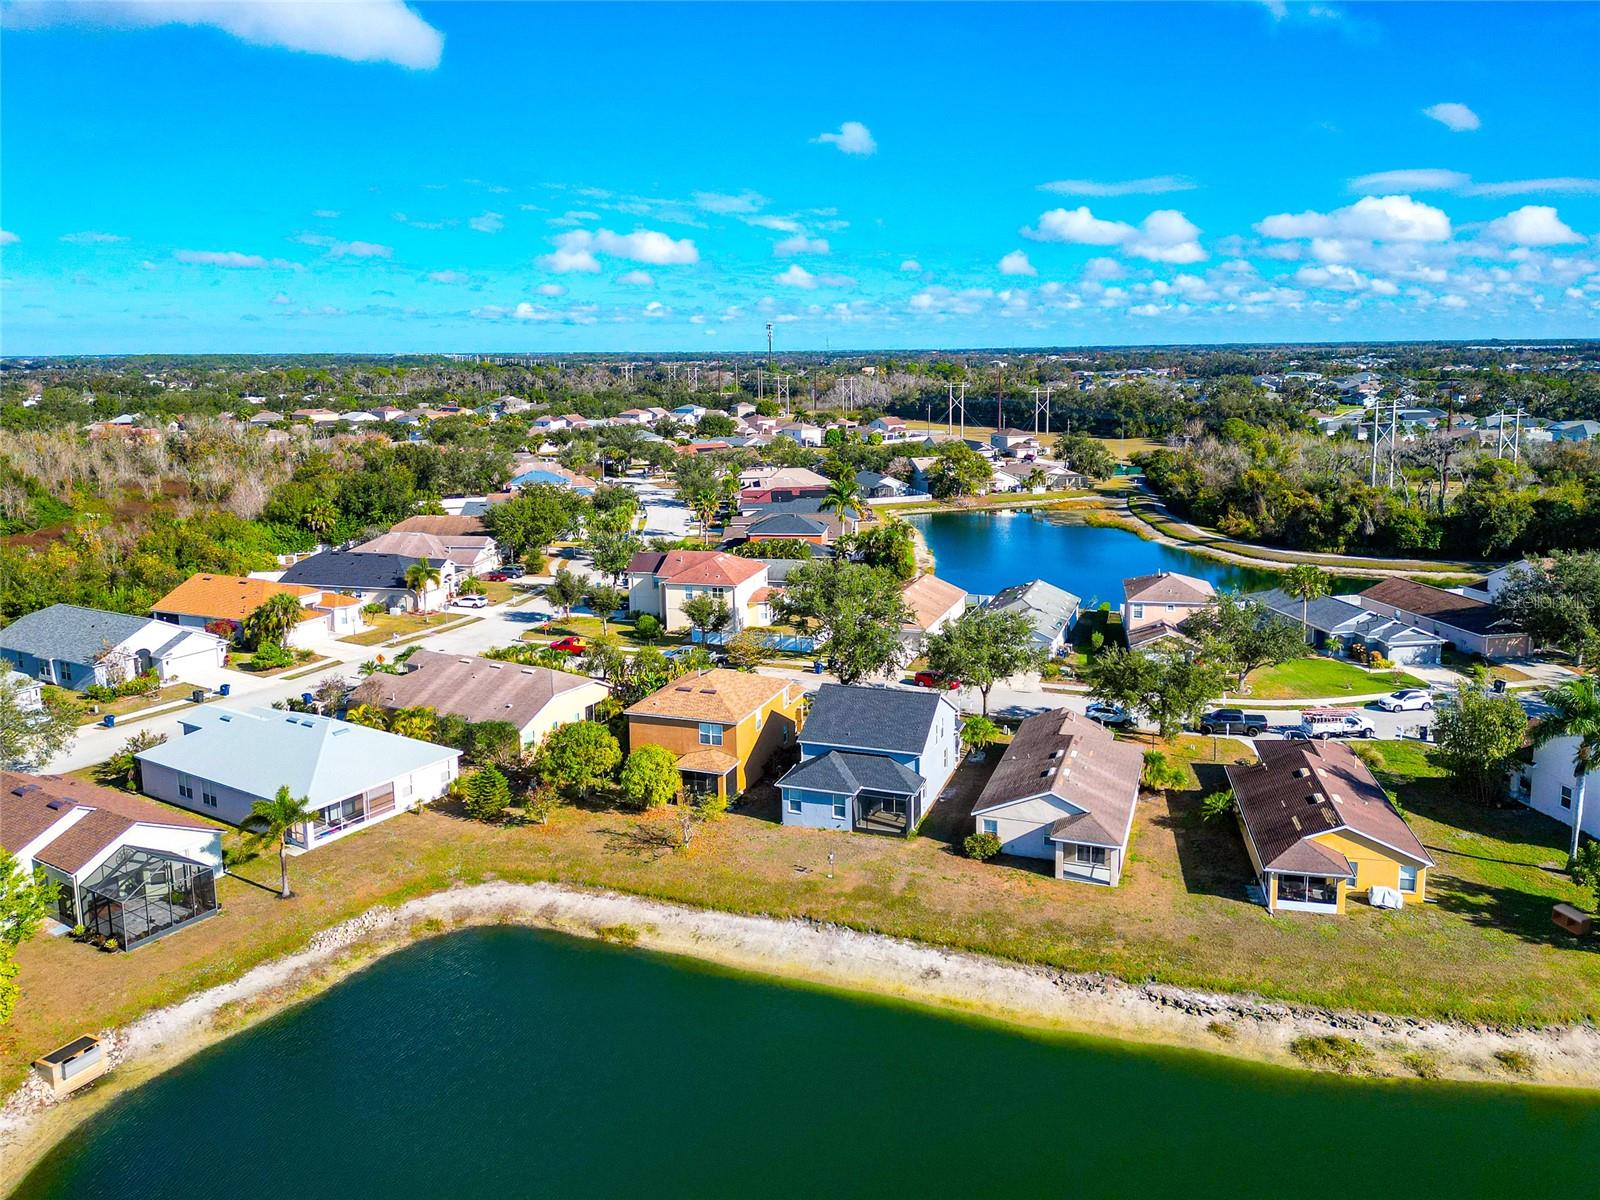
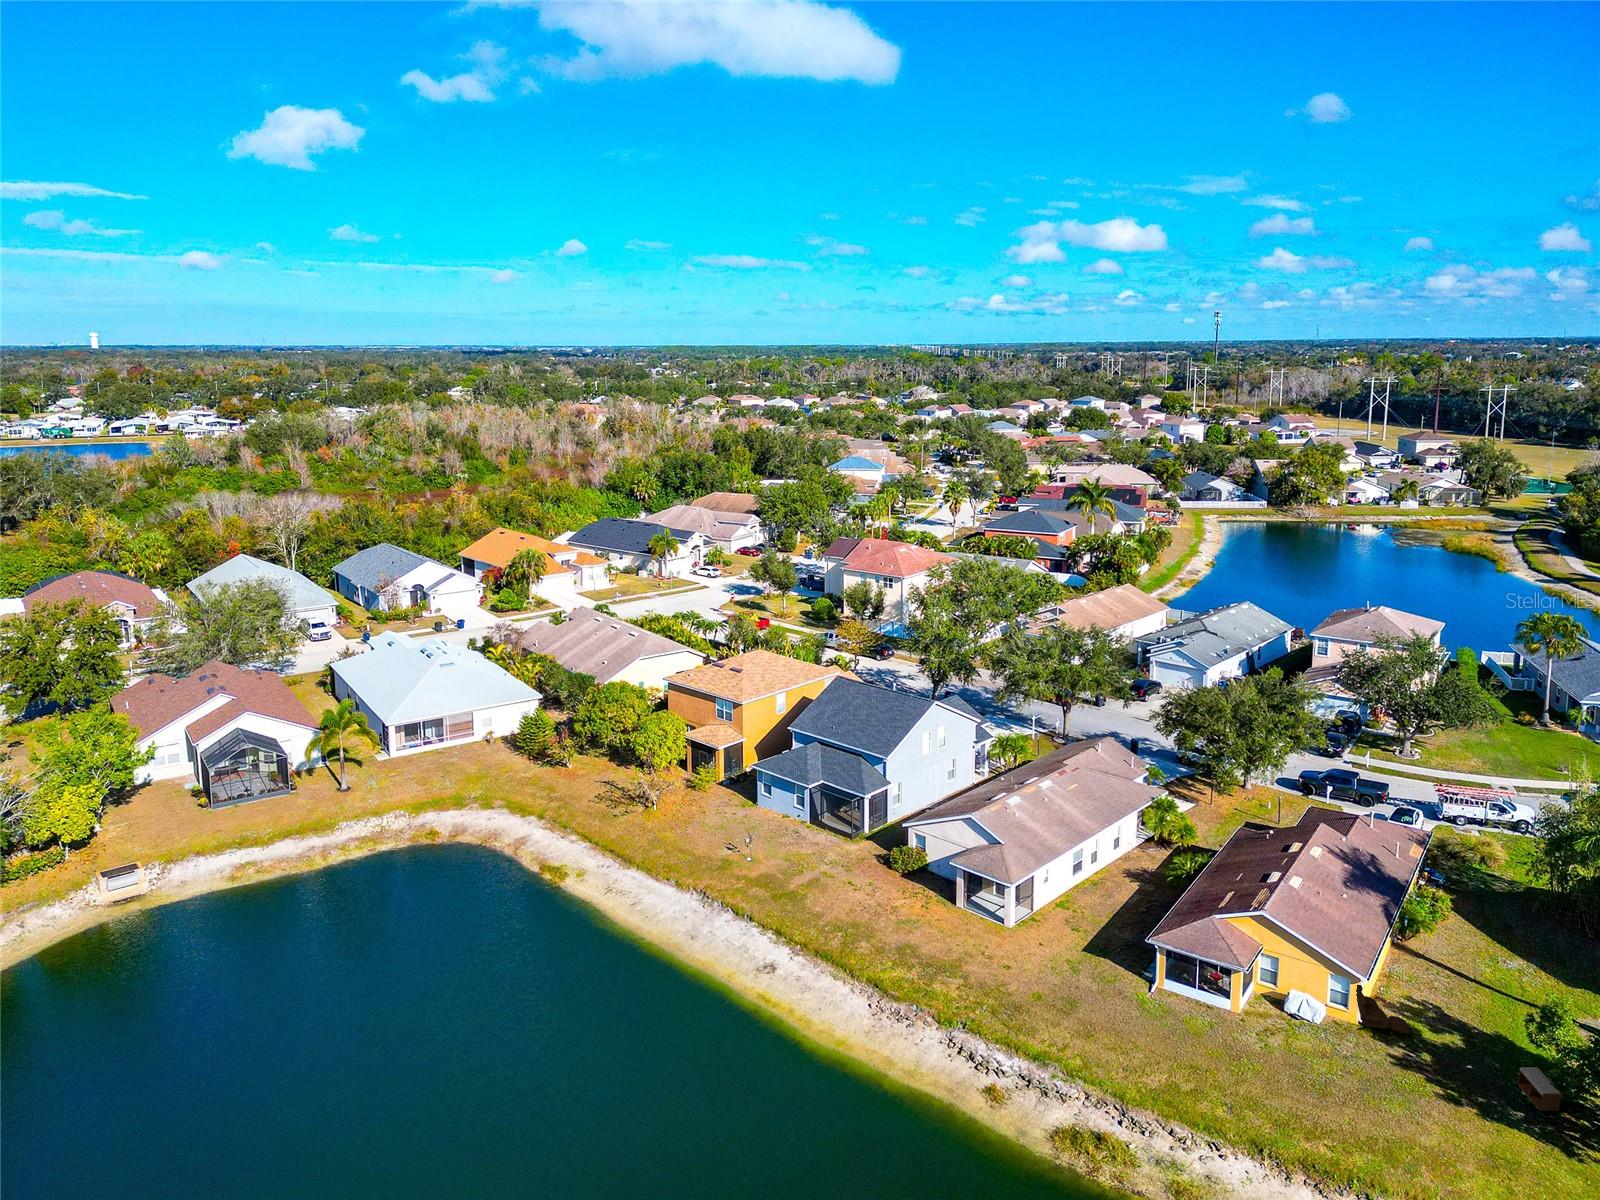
lounge chair: none [1418,869,1464,912] -> present [1356,985,1410,1040]

